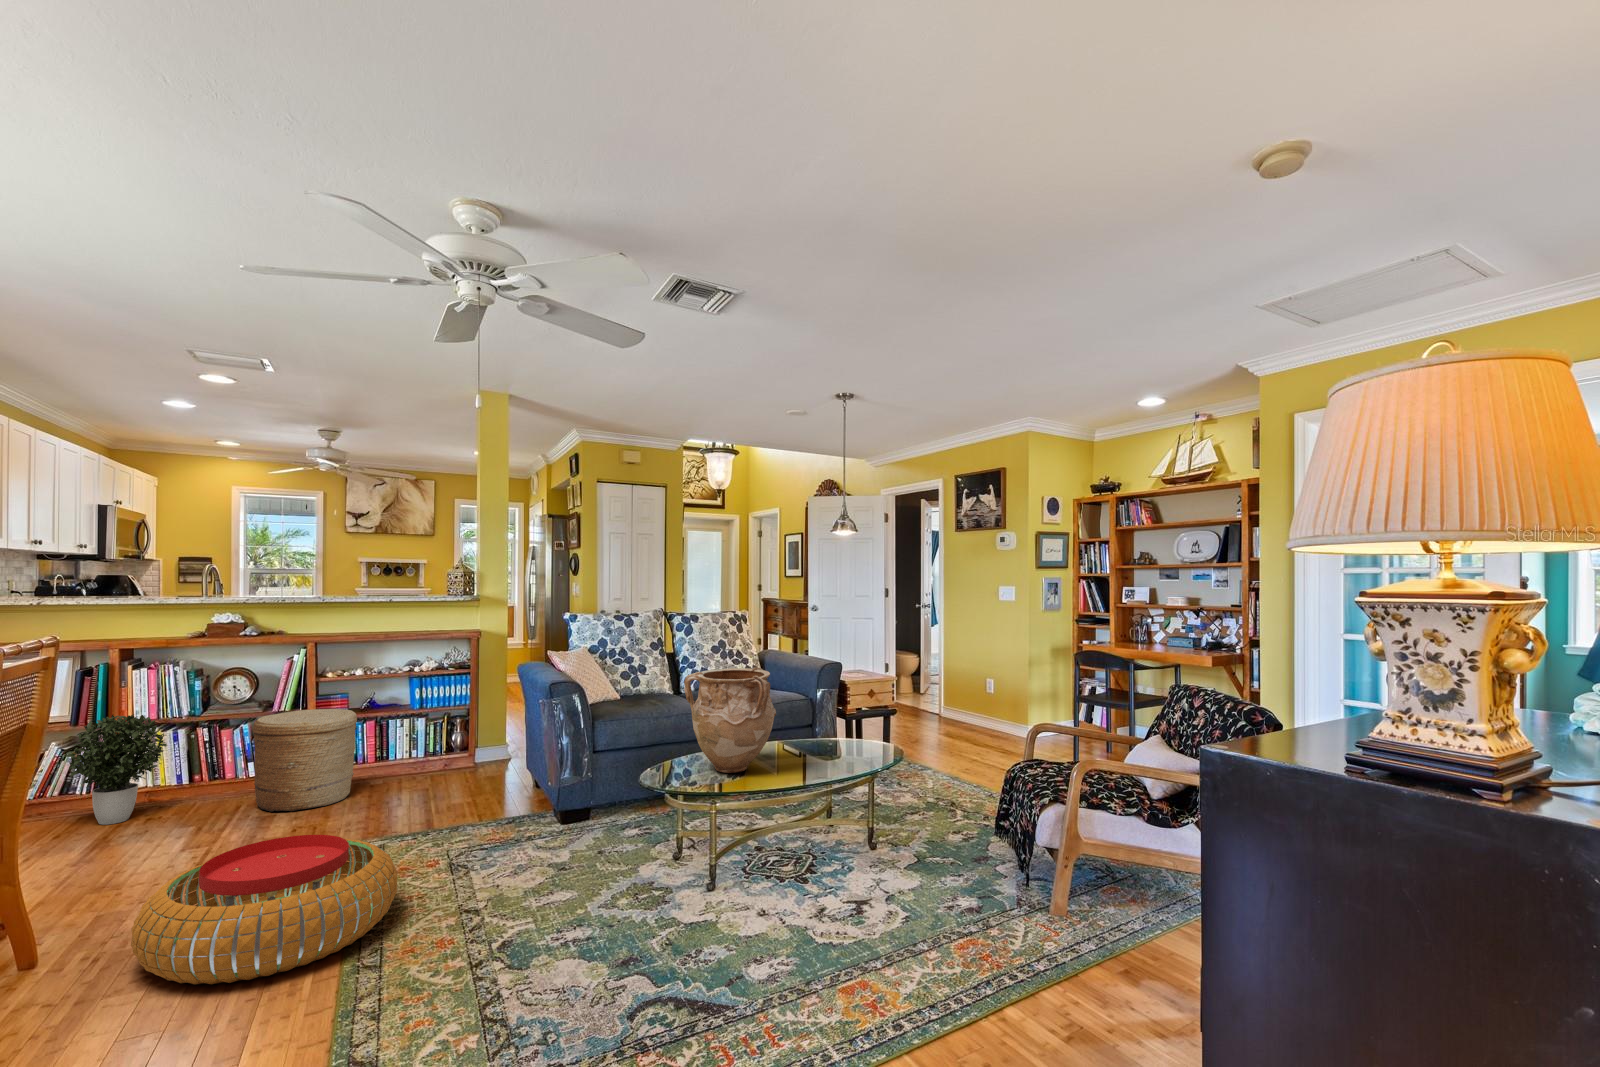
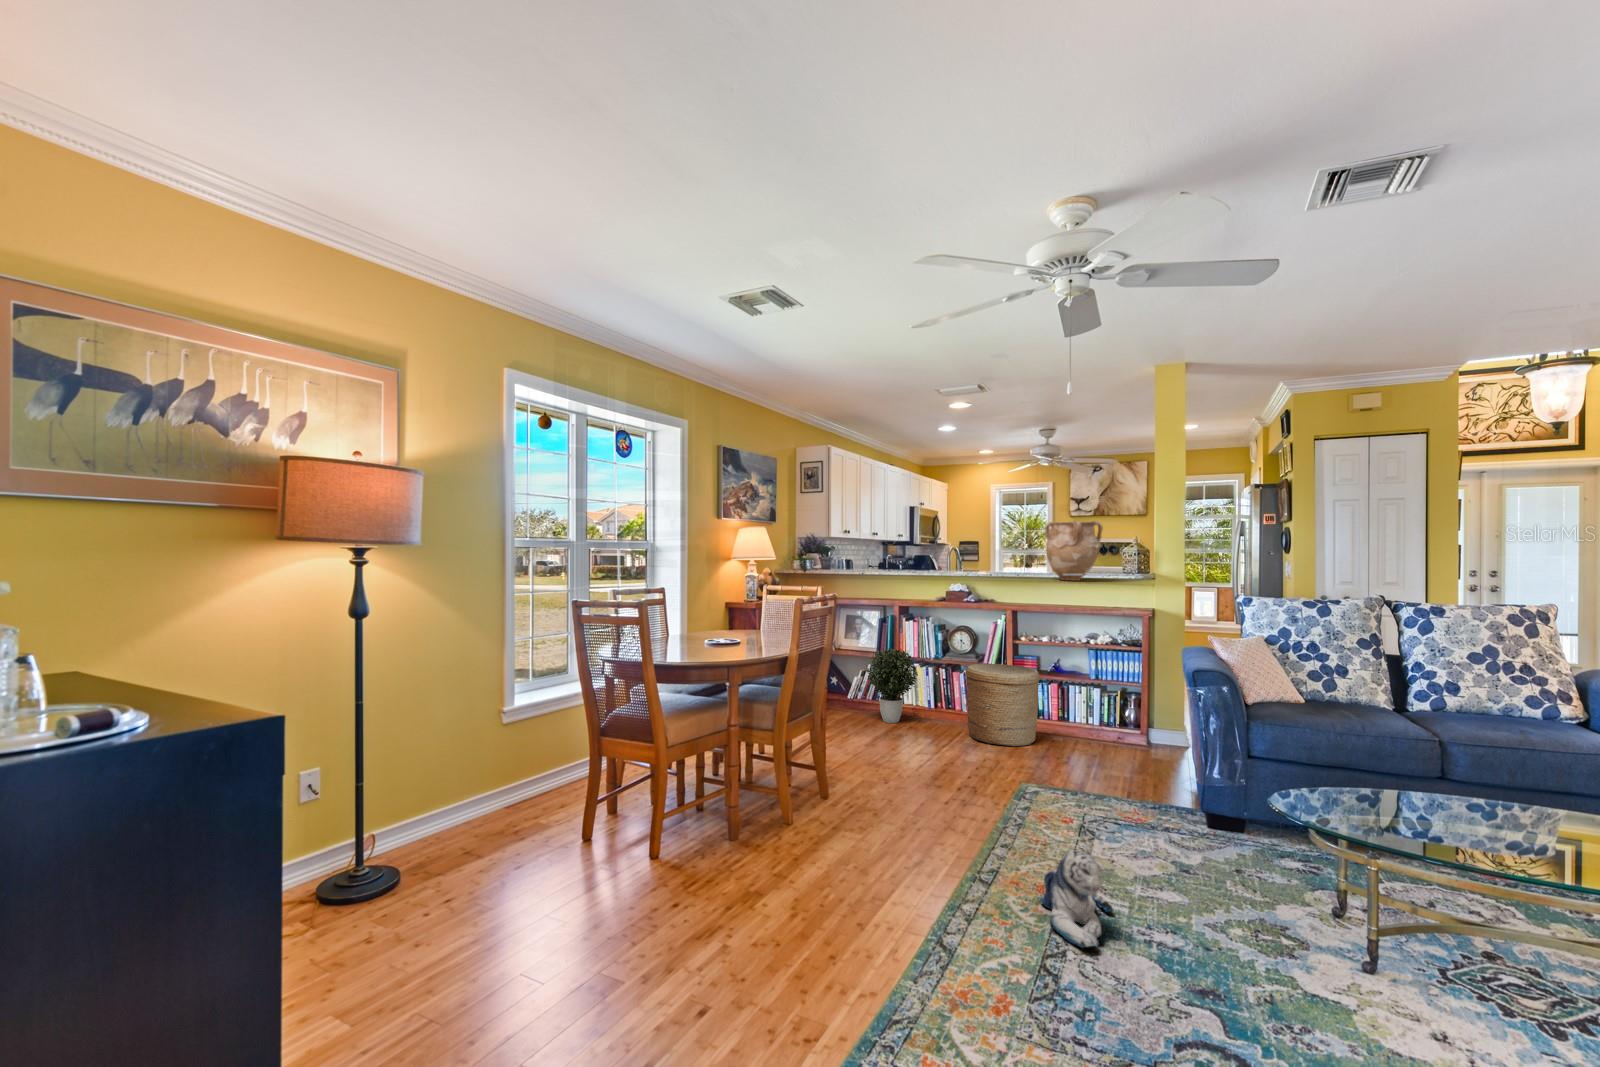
vase: present [684,667,776,773] -> present [1045,521,1103,581]
pouf: present [131,835,398,985] -> none [852,755,1022,859]
plush toy: none [449,882,528,981] -> present [1041,850,1112,948]

